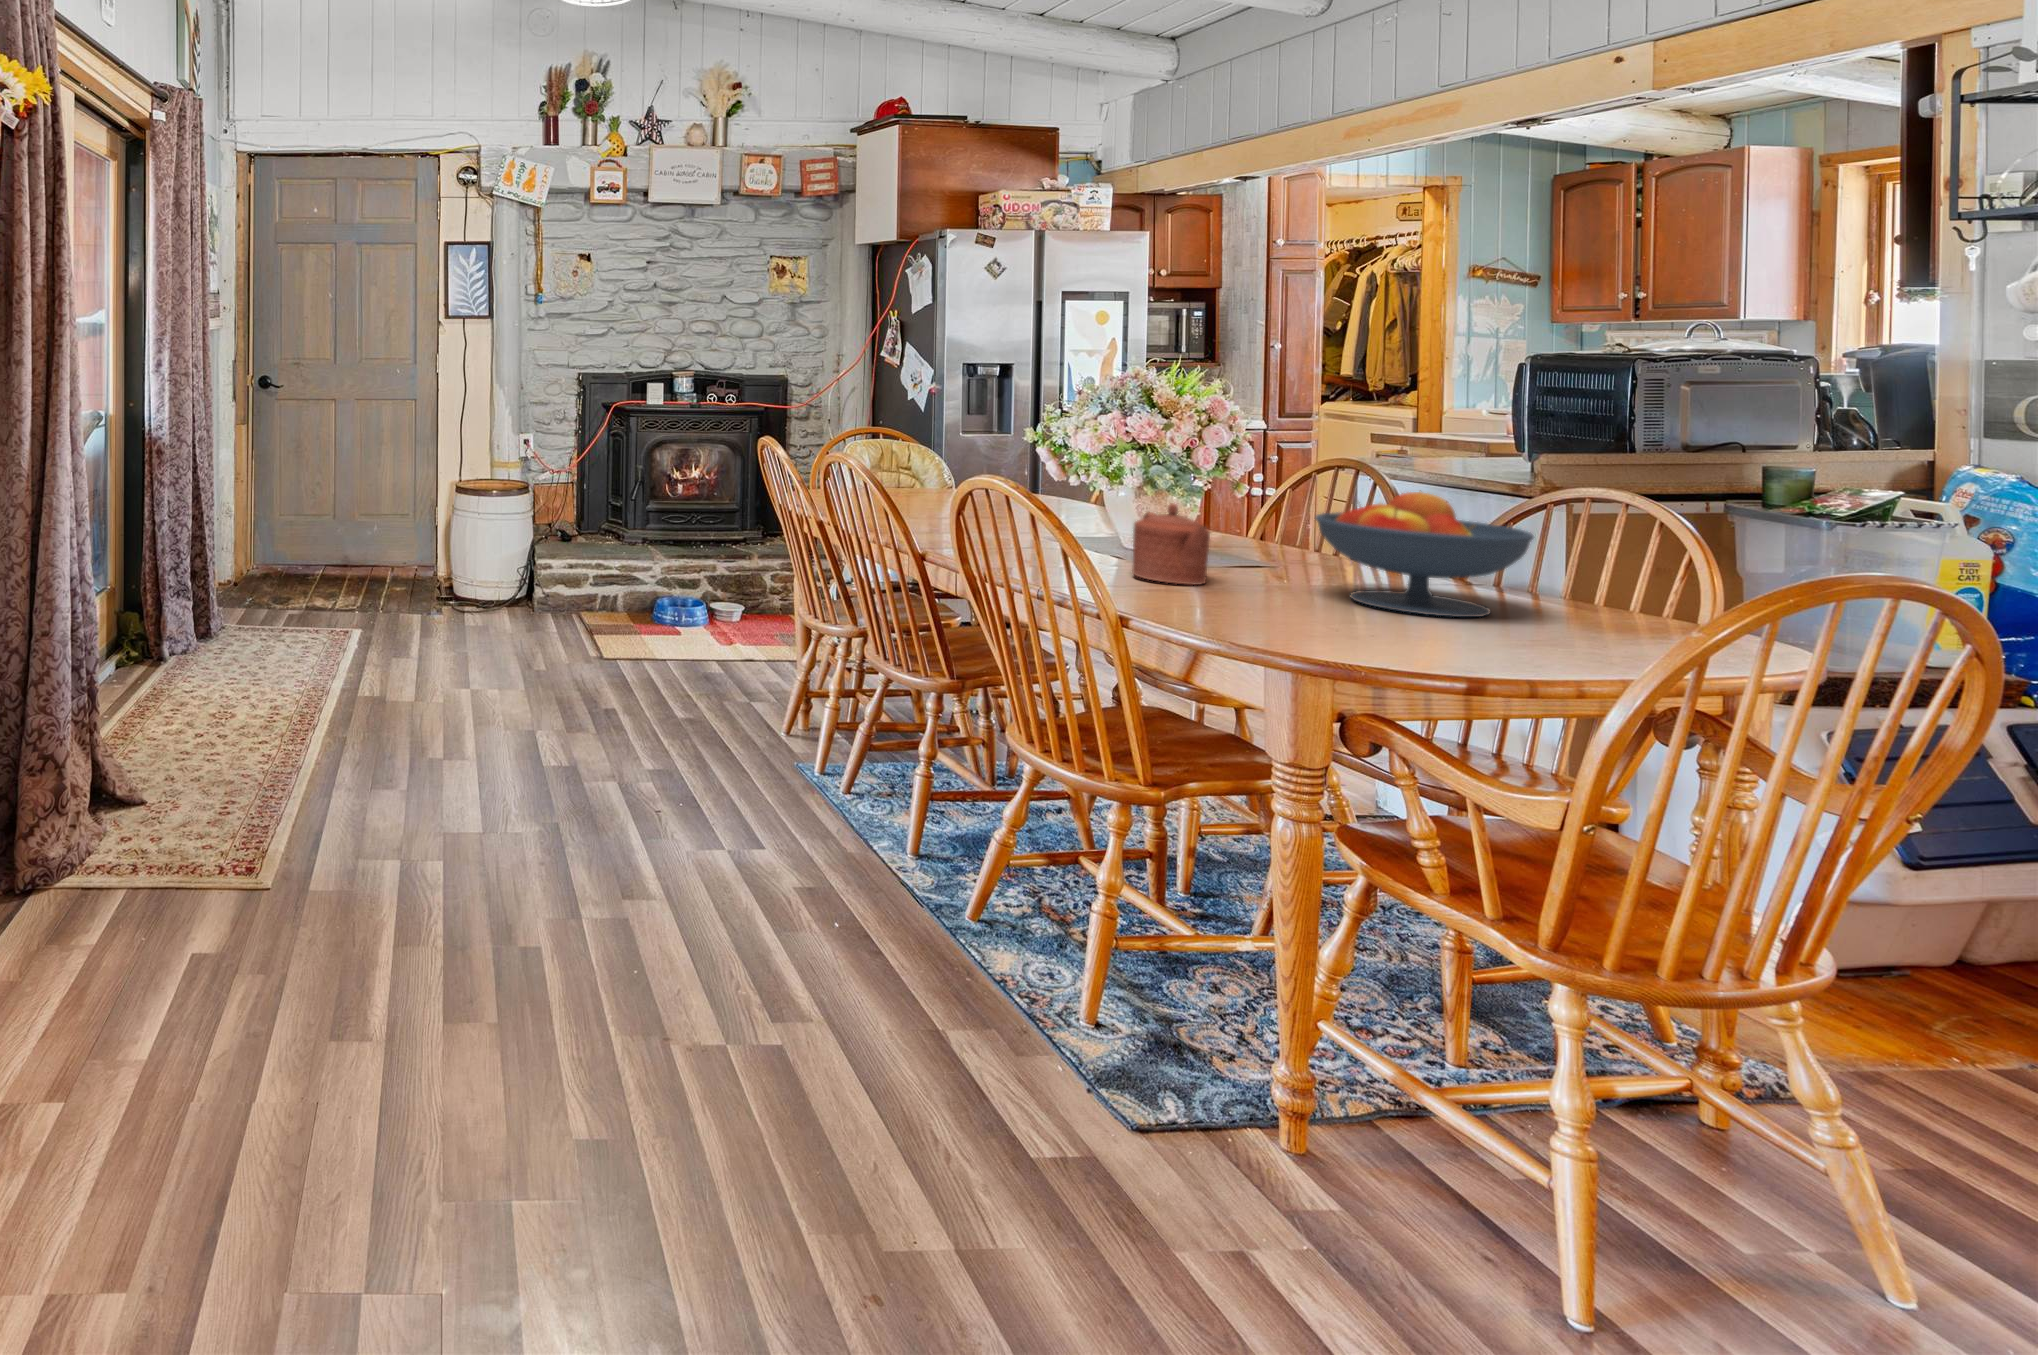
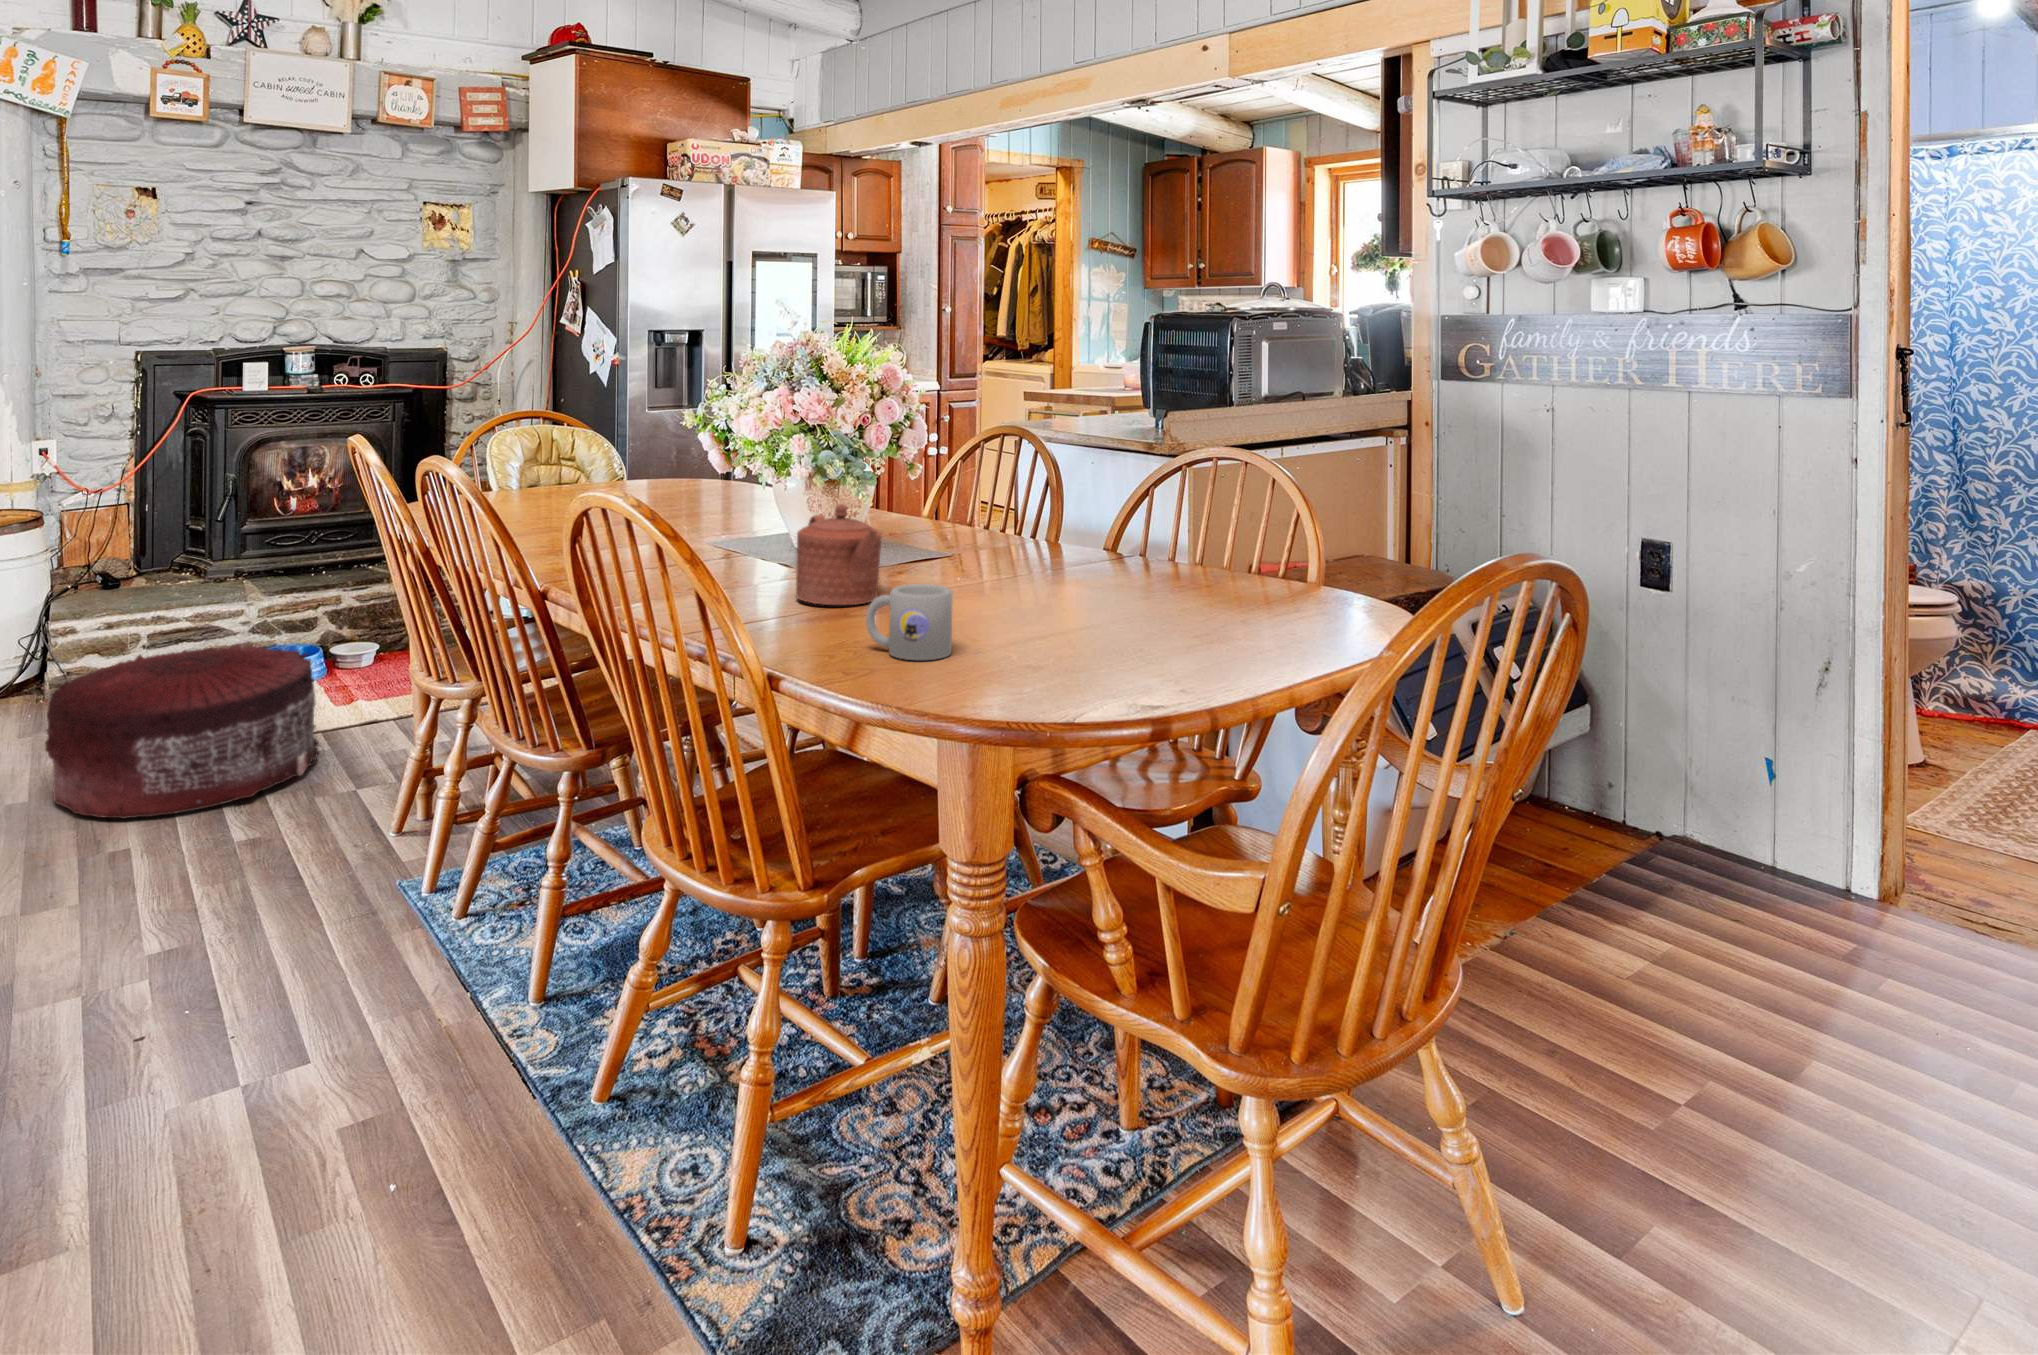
fruit bowl: present [1315,492,1534,617] -> none [989,469,1191,615]
mug: none [1199,564,1278,623] -> present [866,584,952,660]
pouf: none [557,585,722,697] -> present [45,644,320,819]

